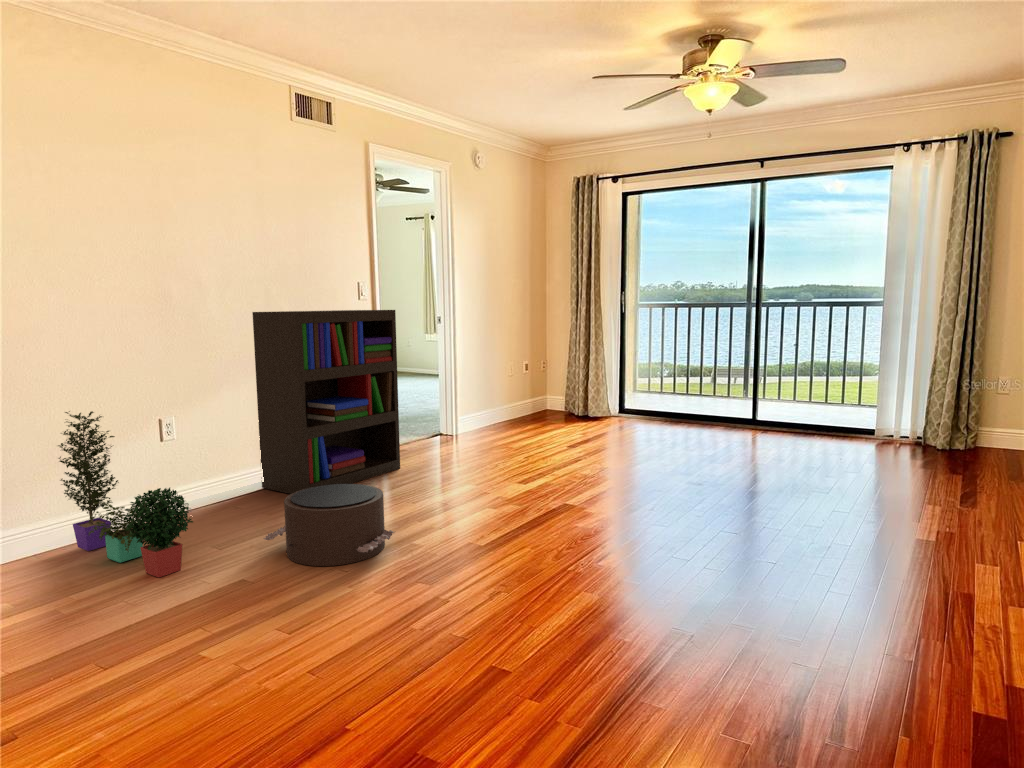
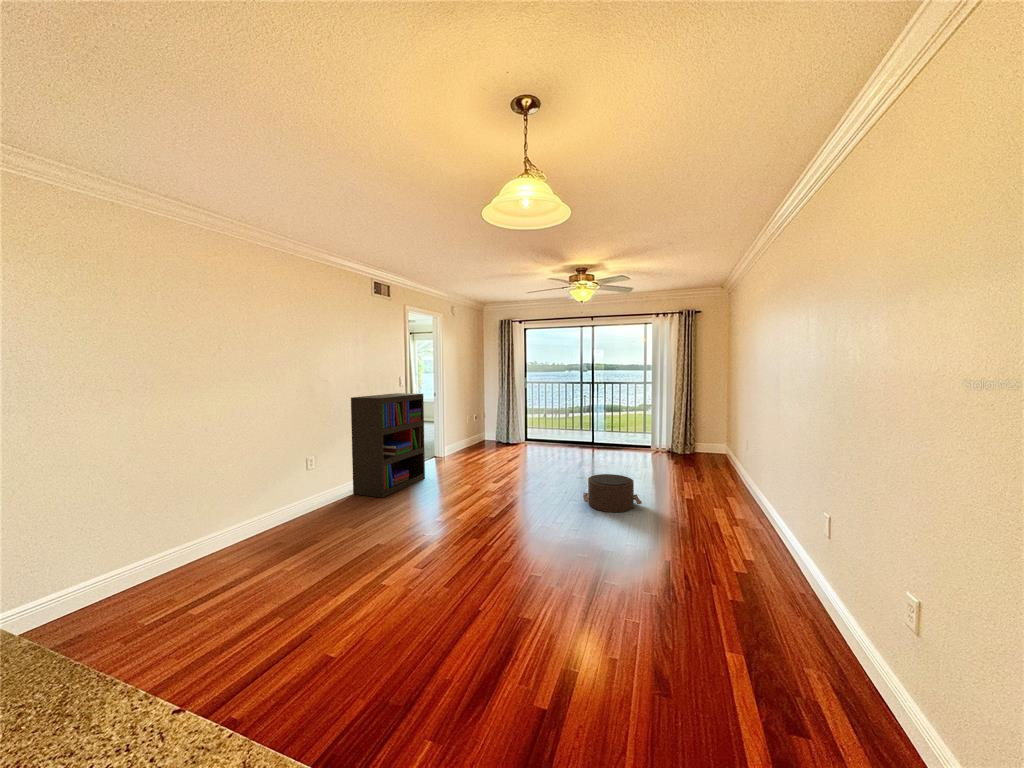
potted plant: present [58,411,193,578] -> none [258,458,347,548]
pouf: present [263,484,395,566] -> present [583,474,642,512]

